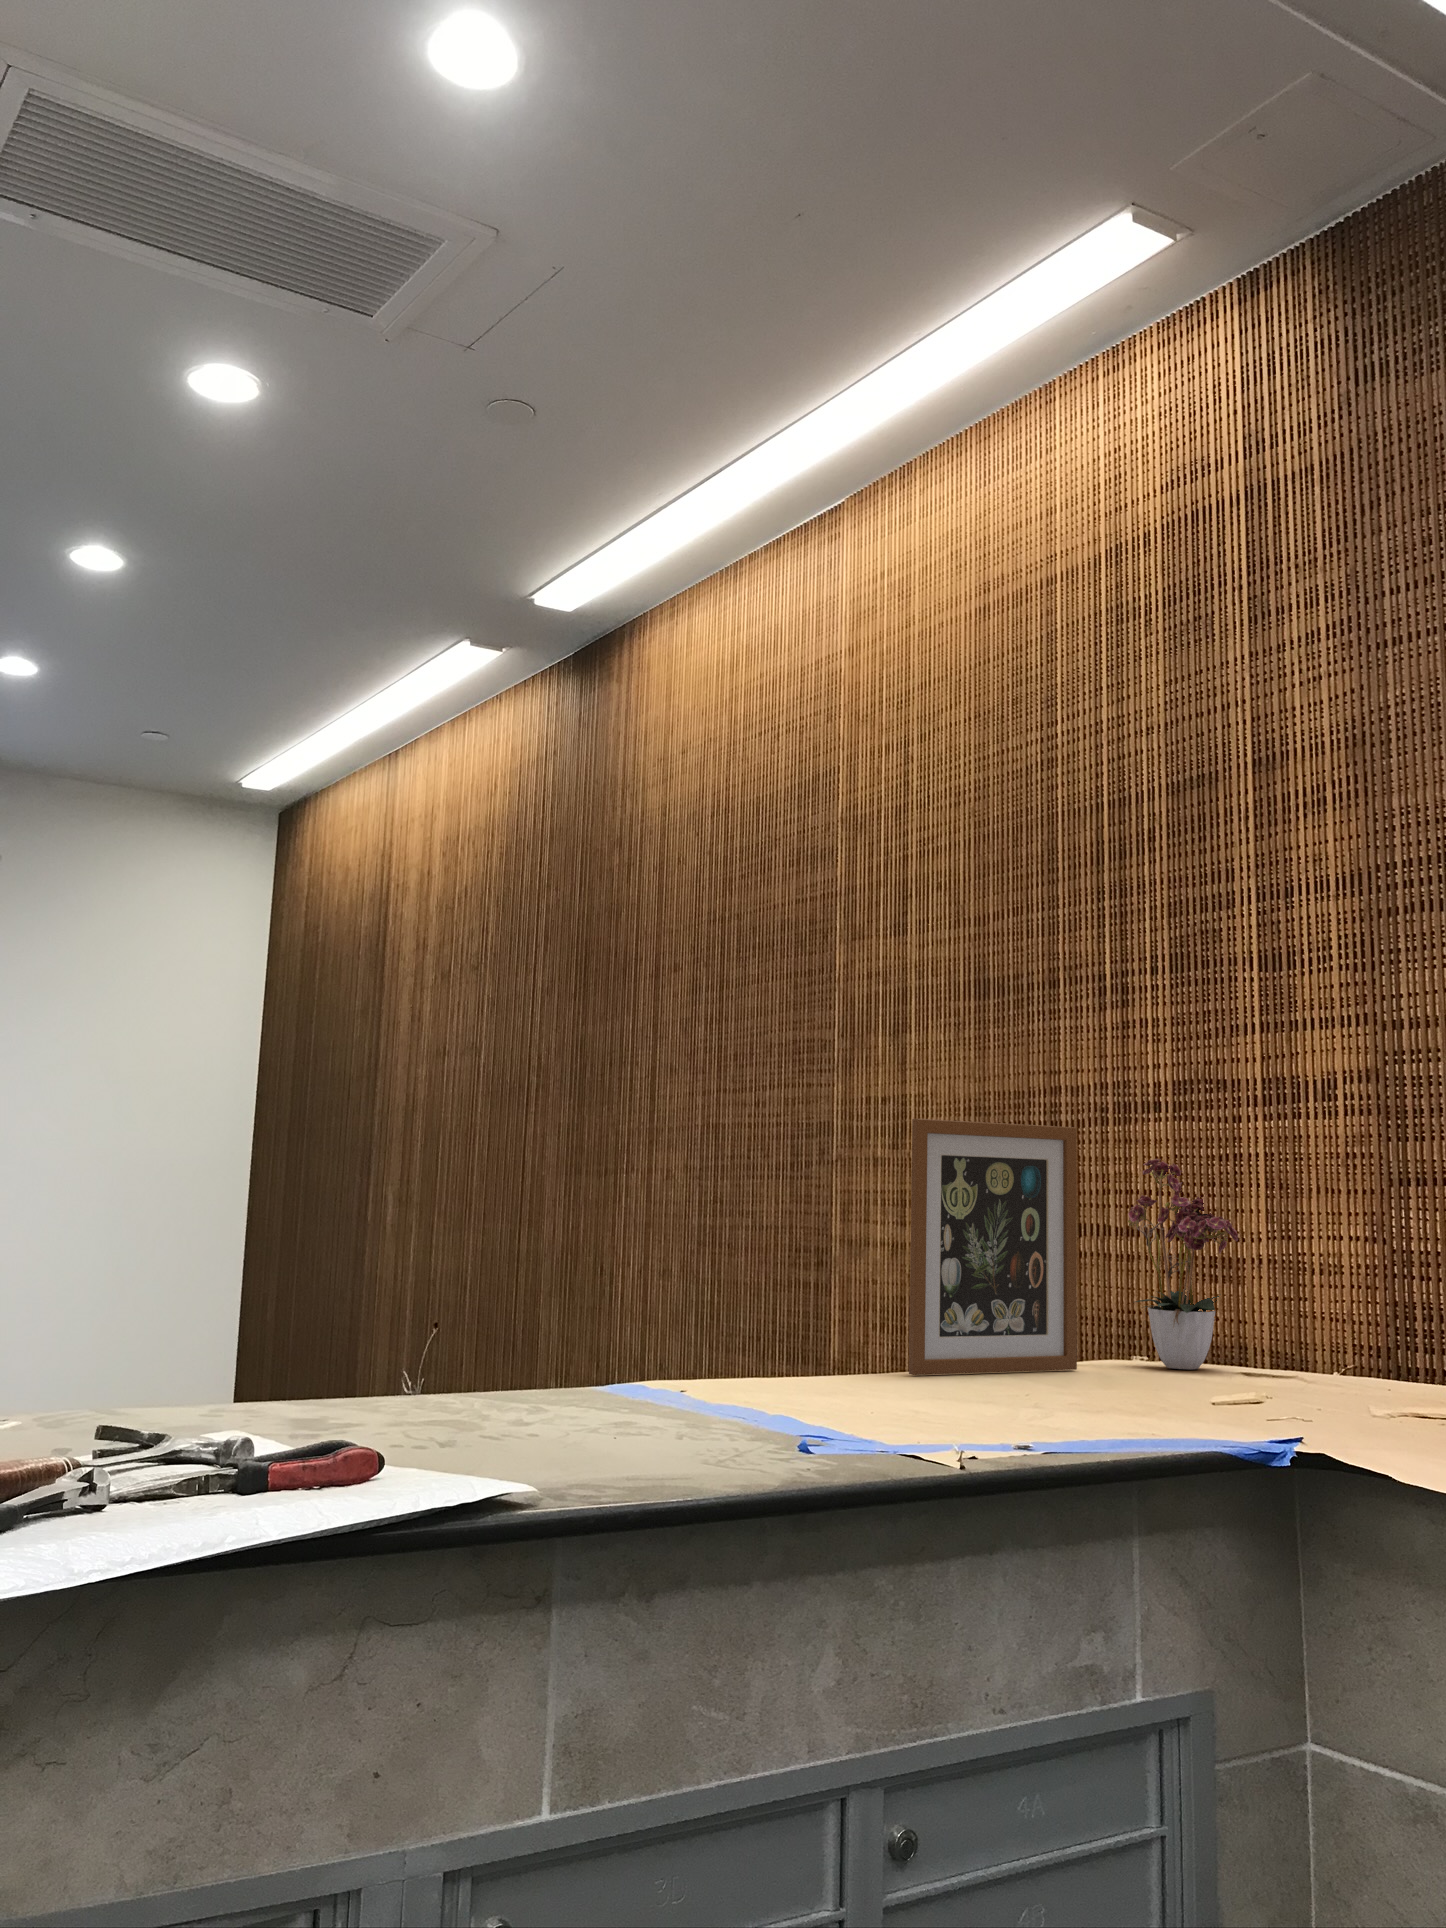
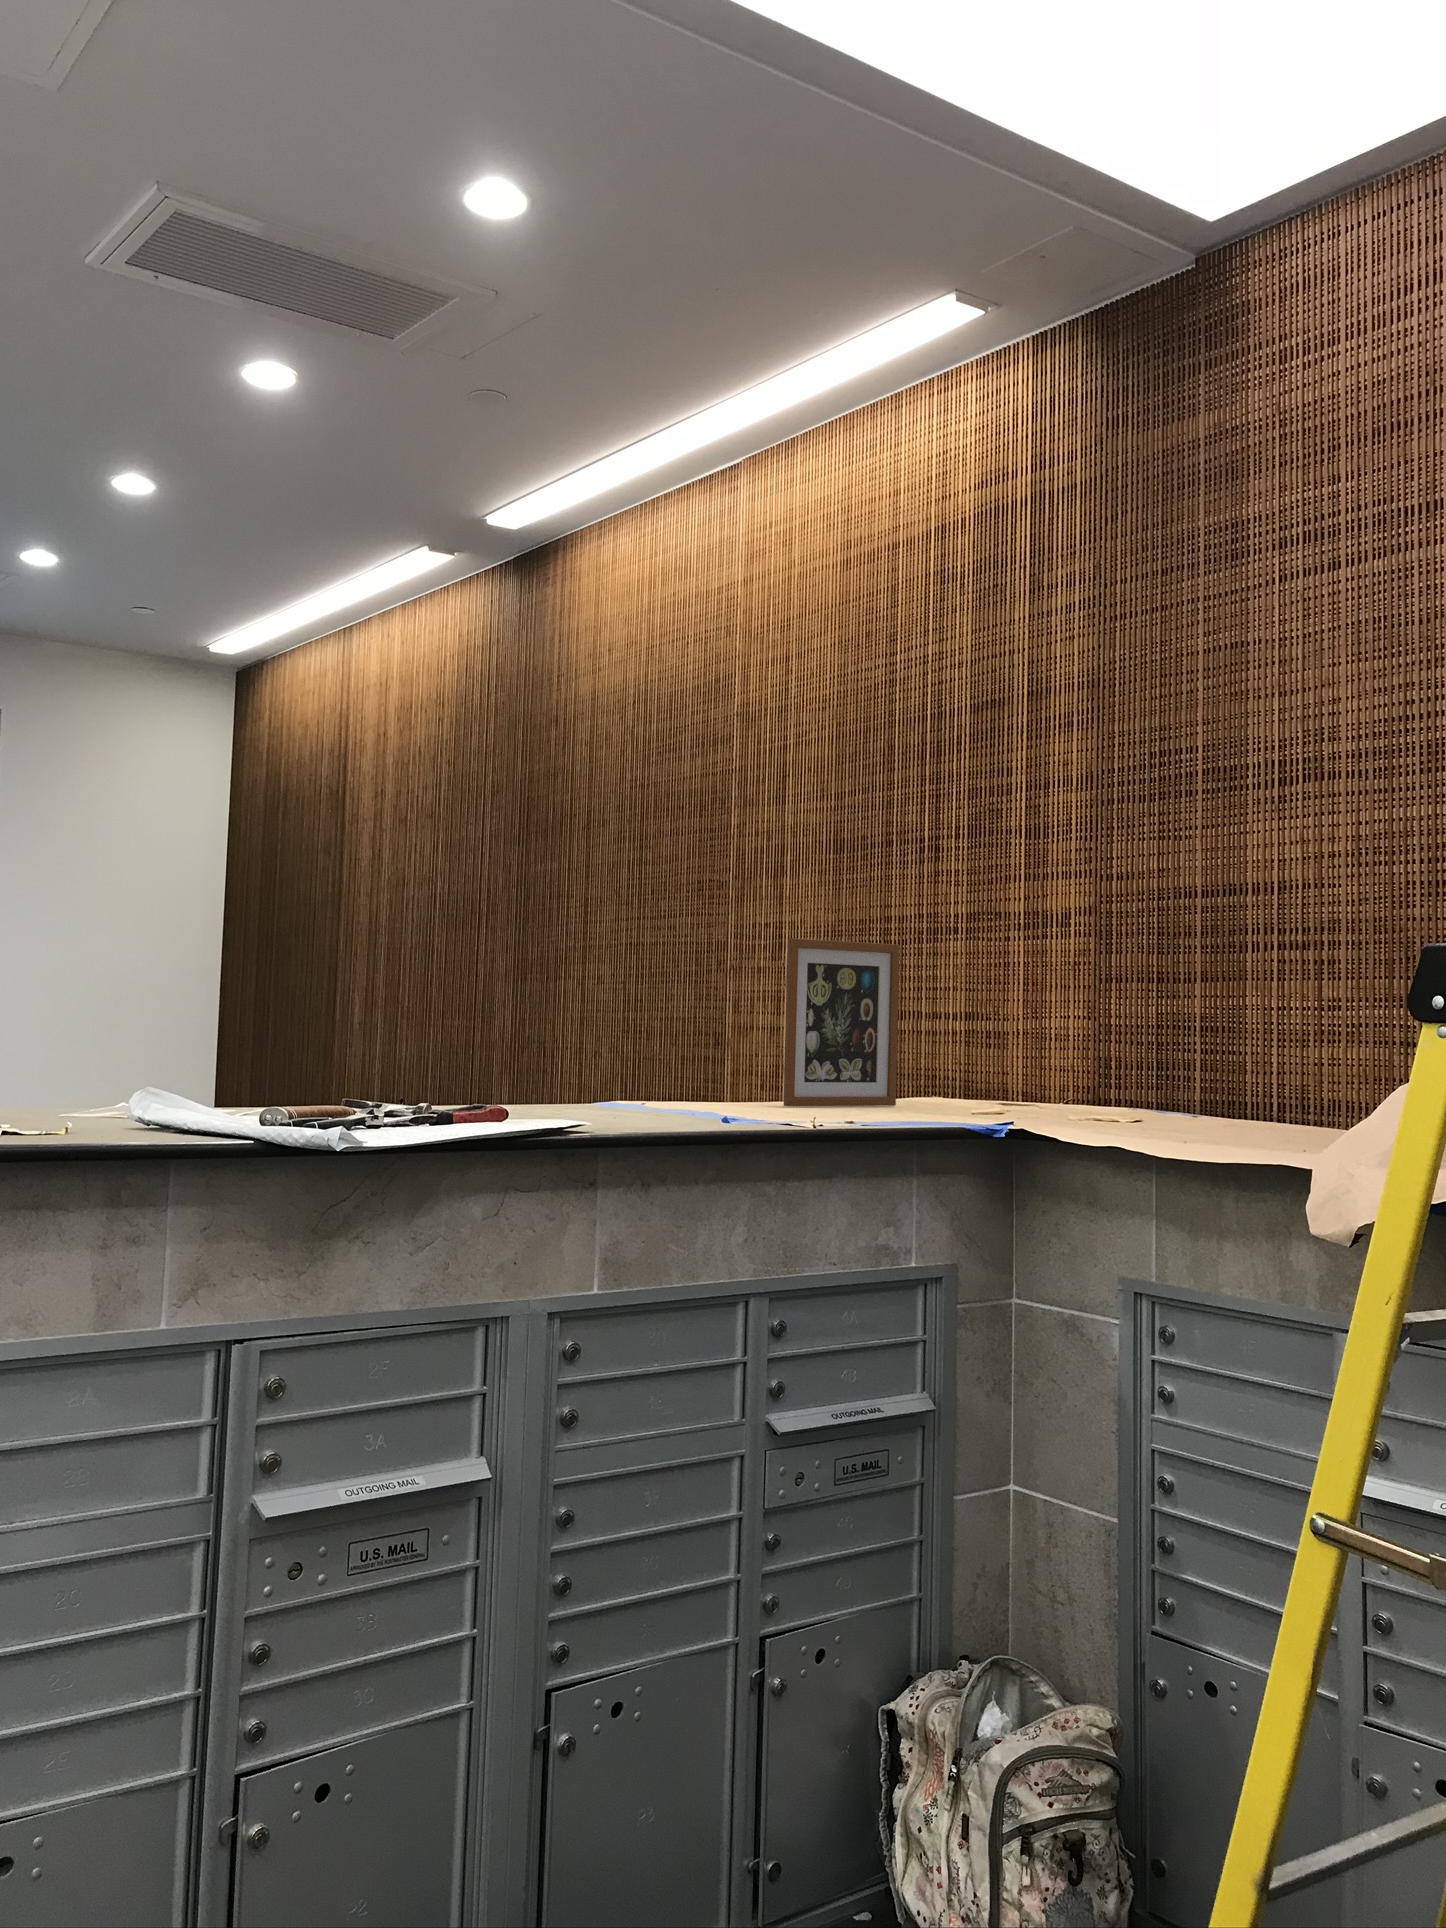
flower arrangement: present [1128,1159,1238,1369] -> none [929,960,1013,1106]

